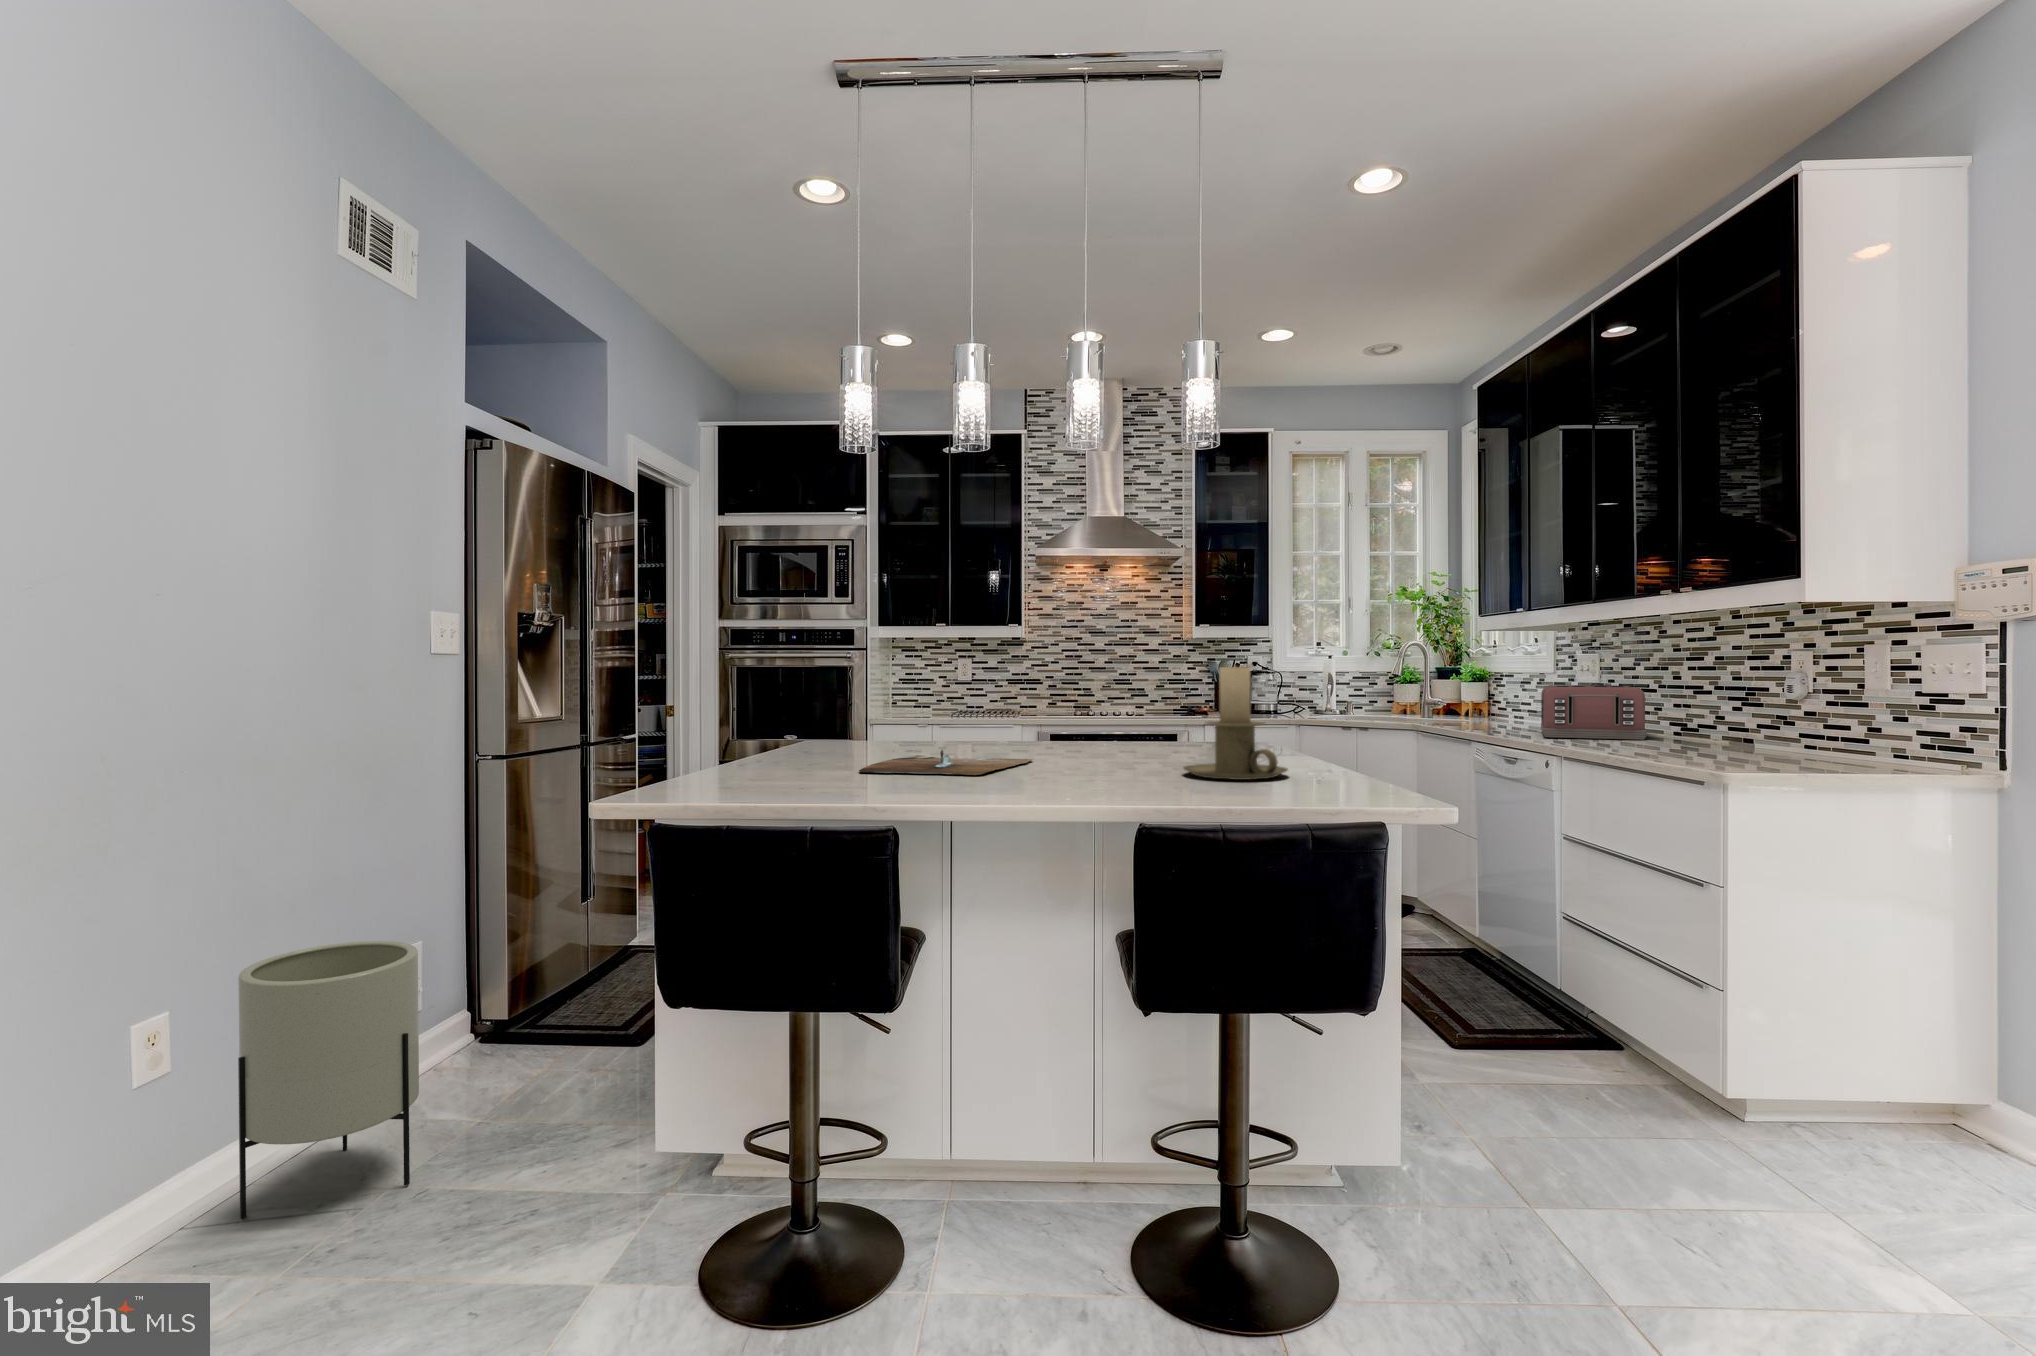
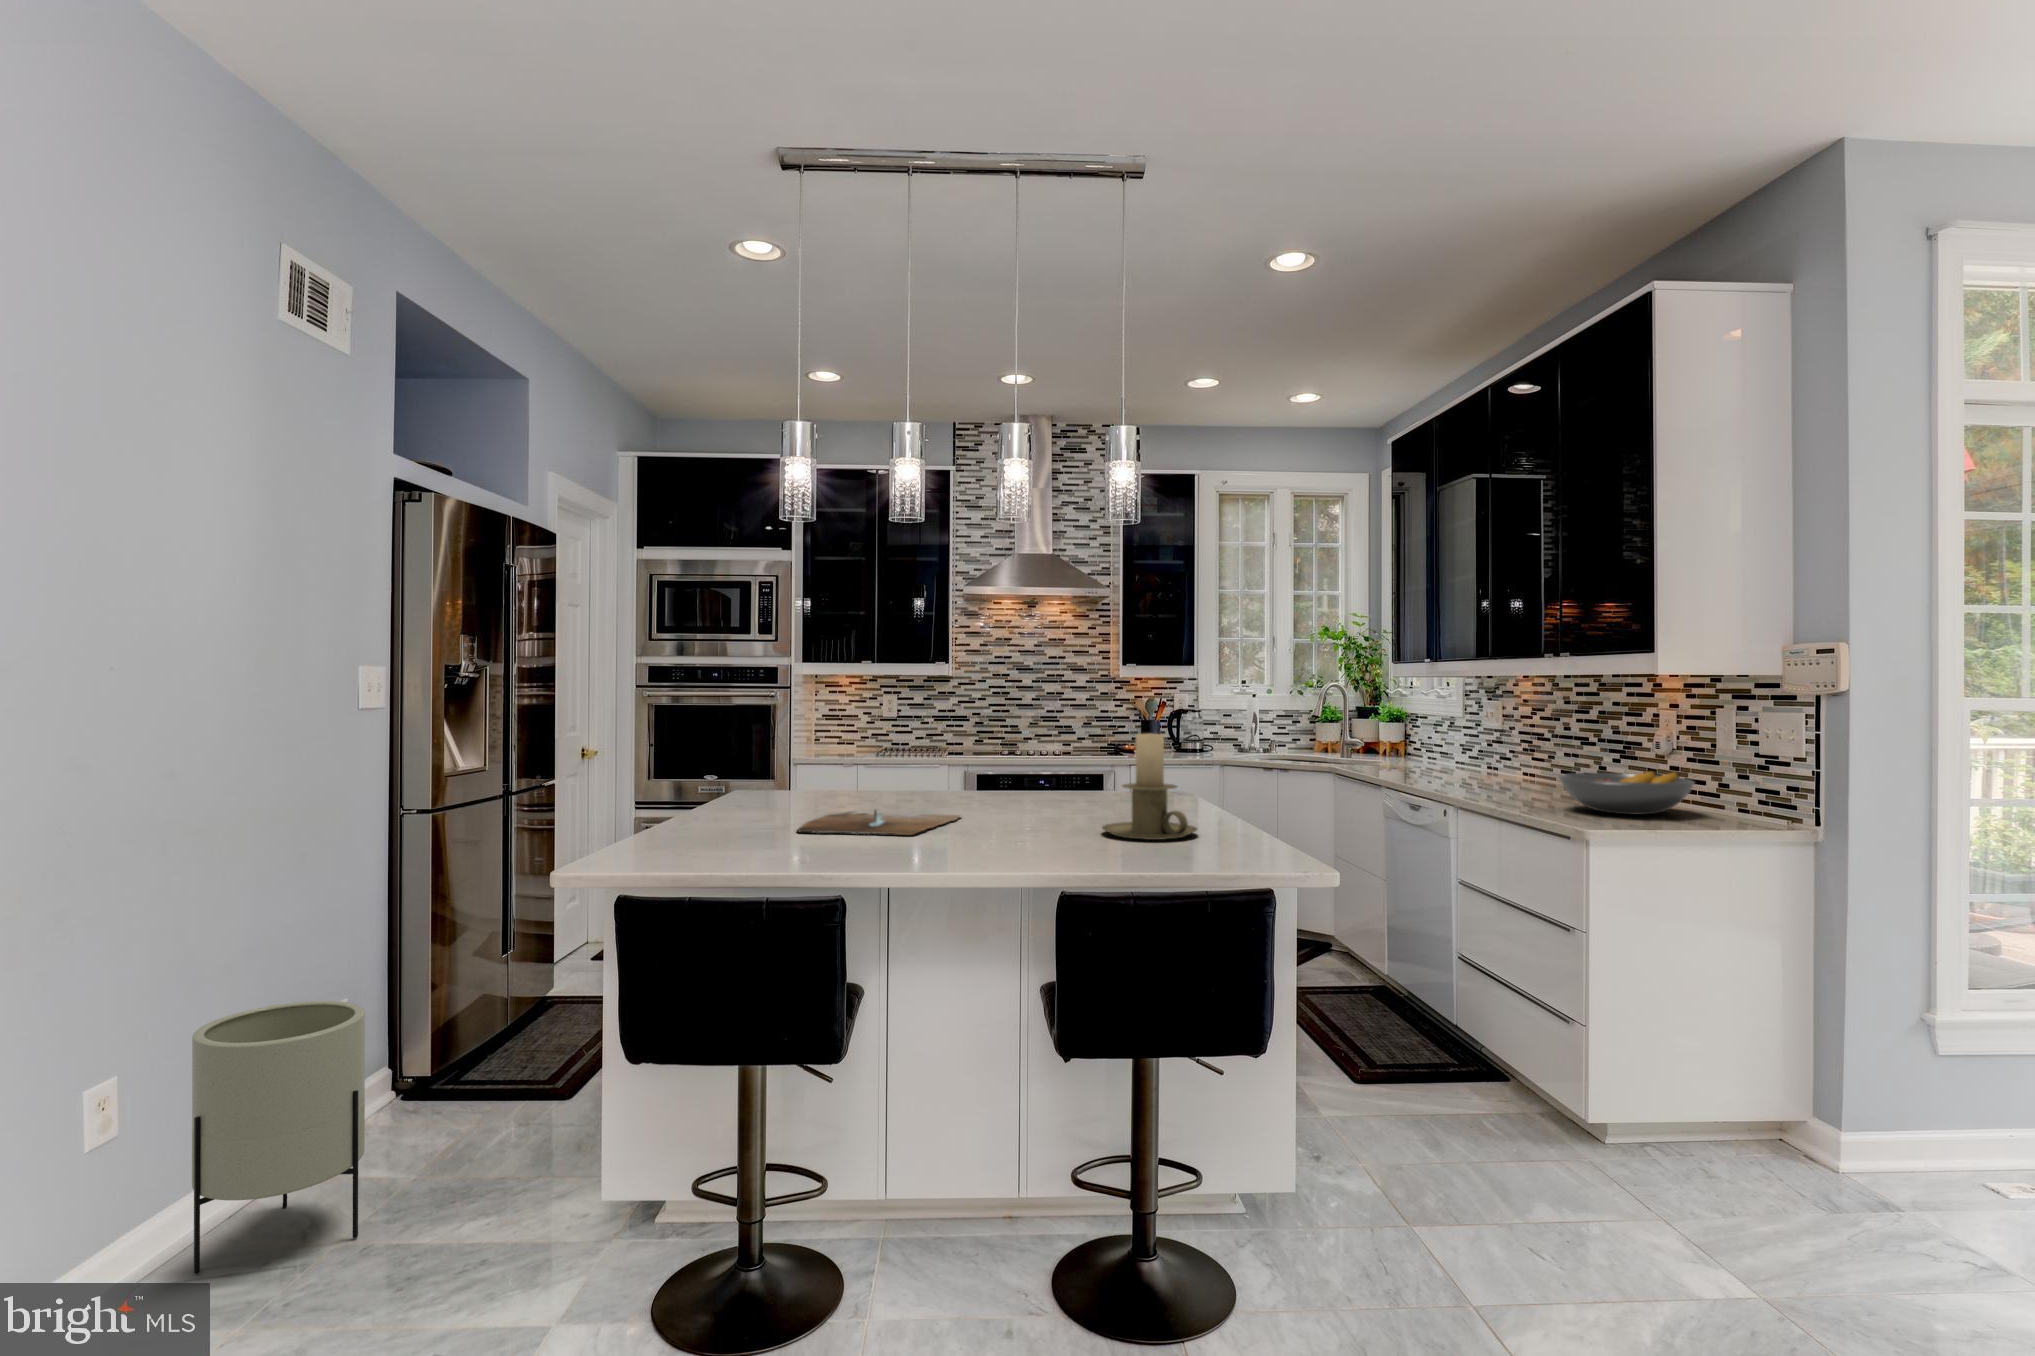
toaster: present [1541,685,1647,740] -> none [1445,734,1538,789]
fruit bowl: none [1680,713,1844,760] -> present [1559,771,1694,815]

